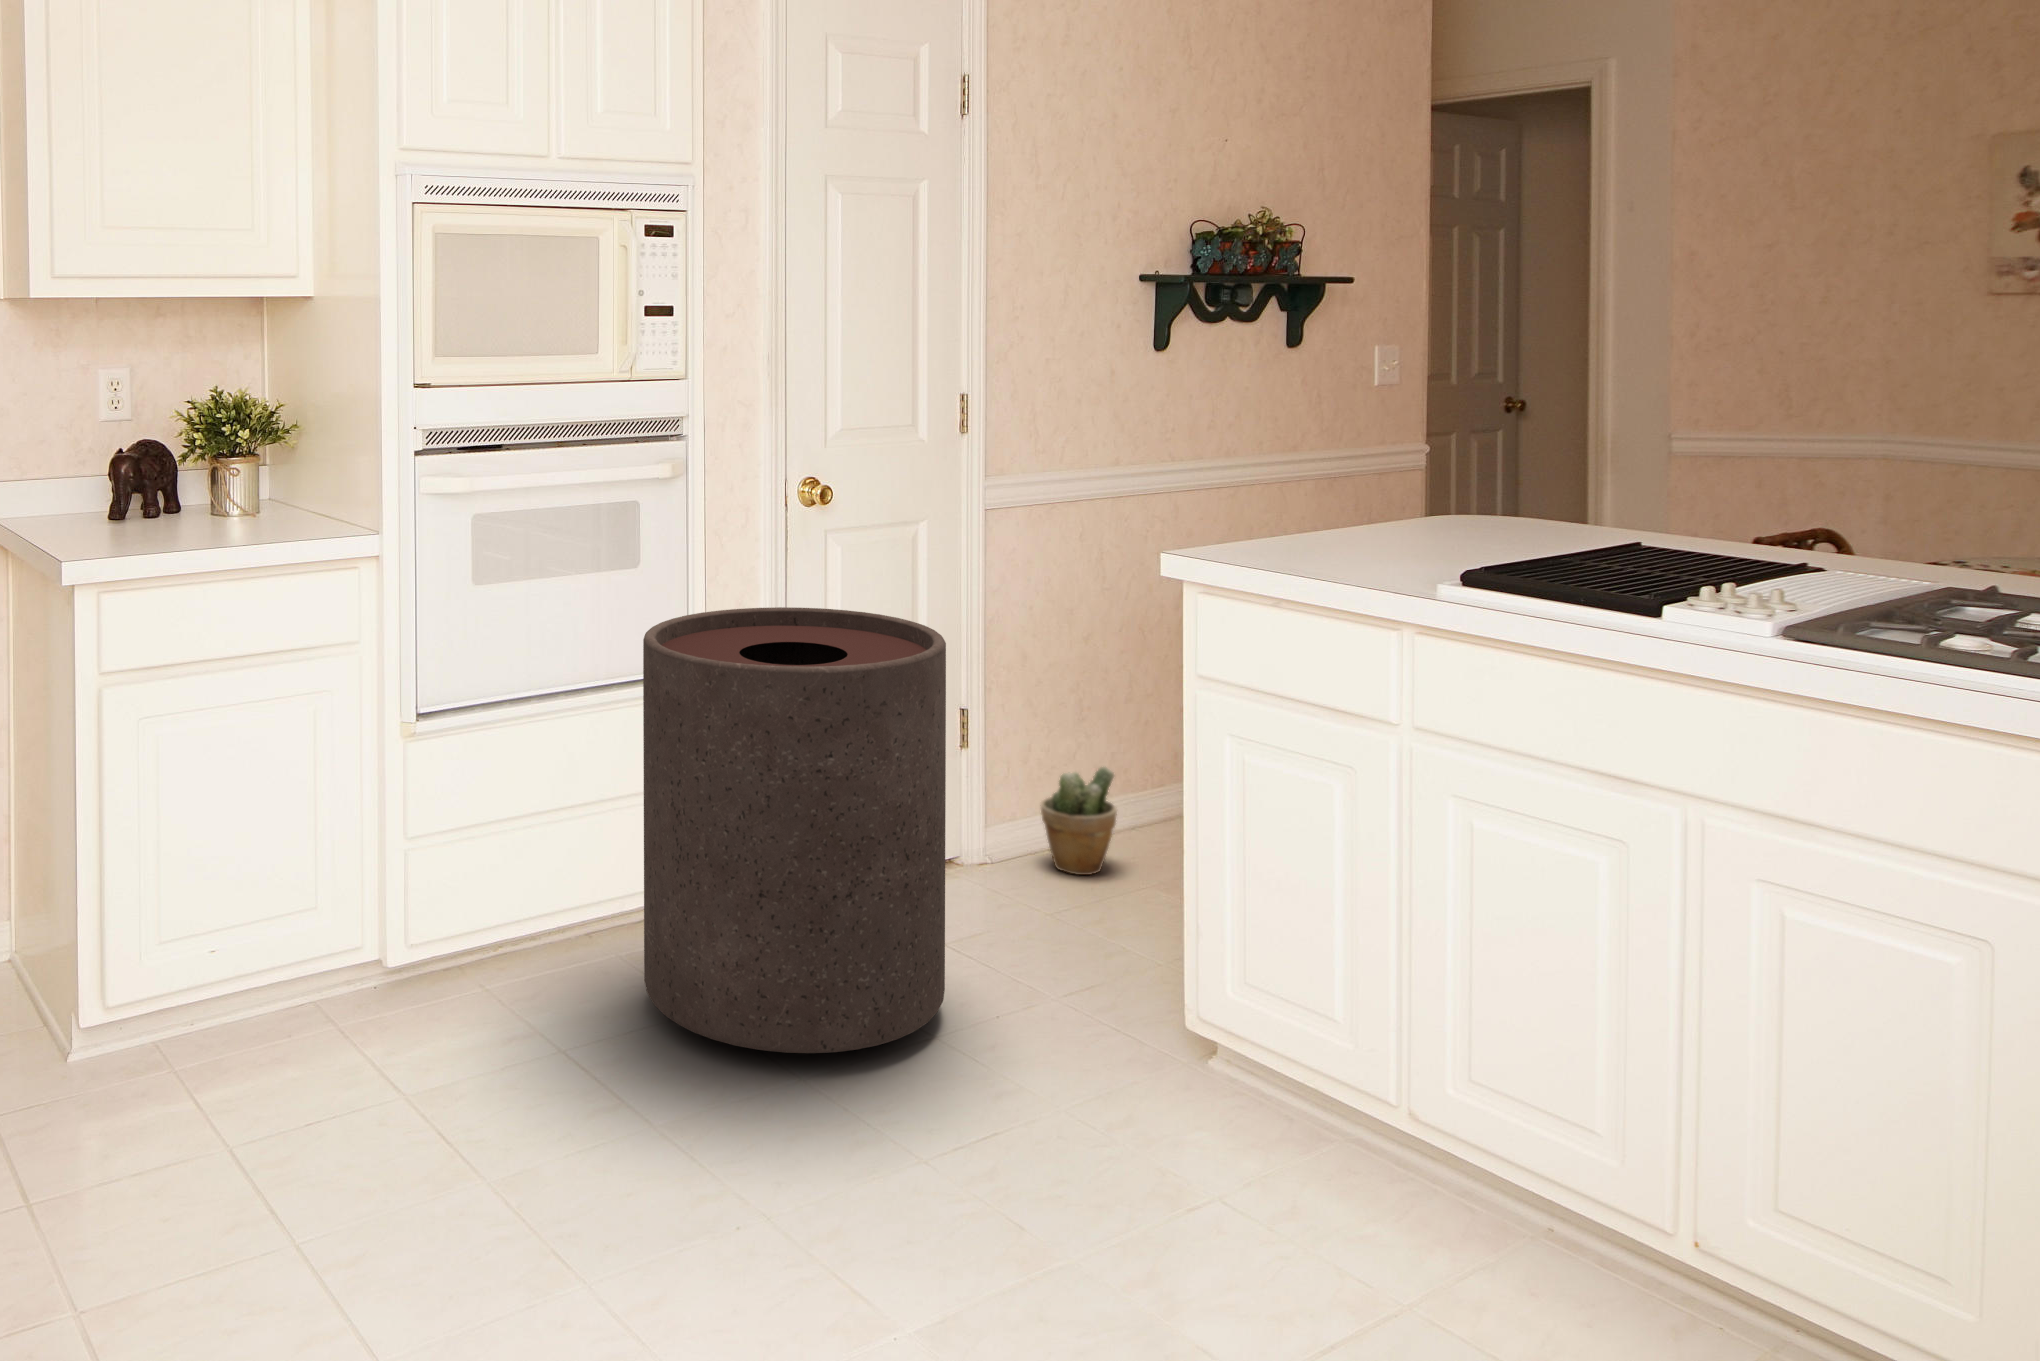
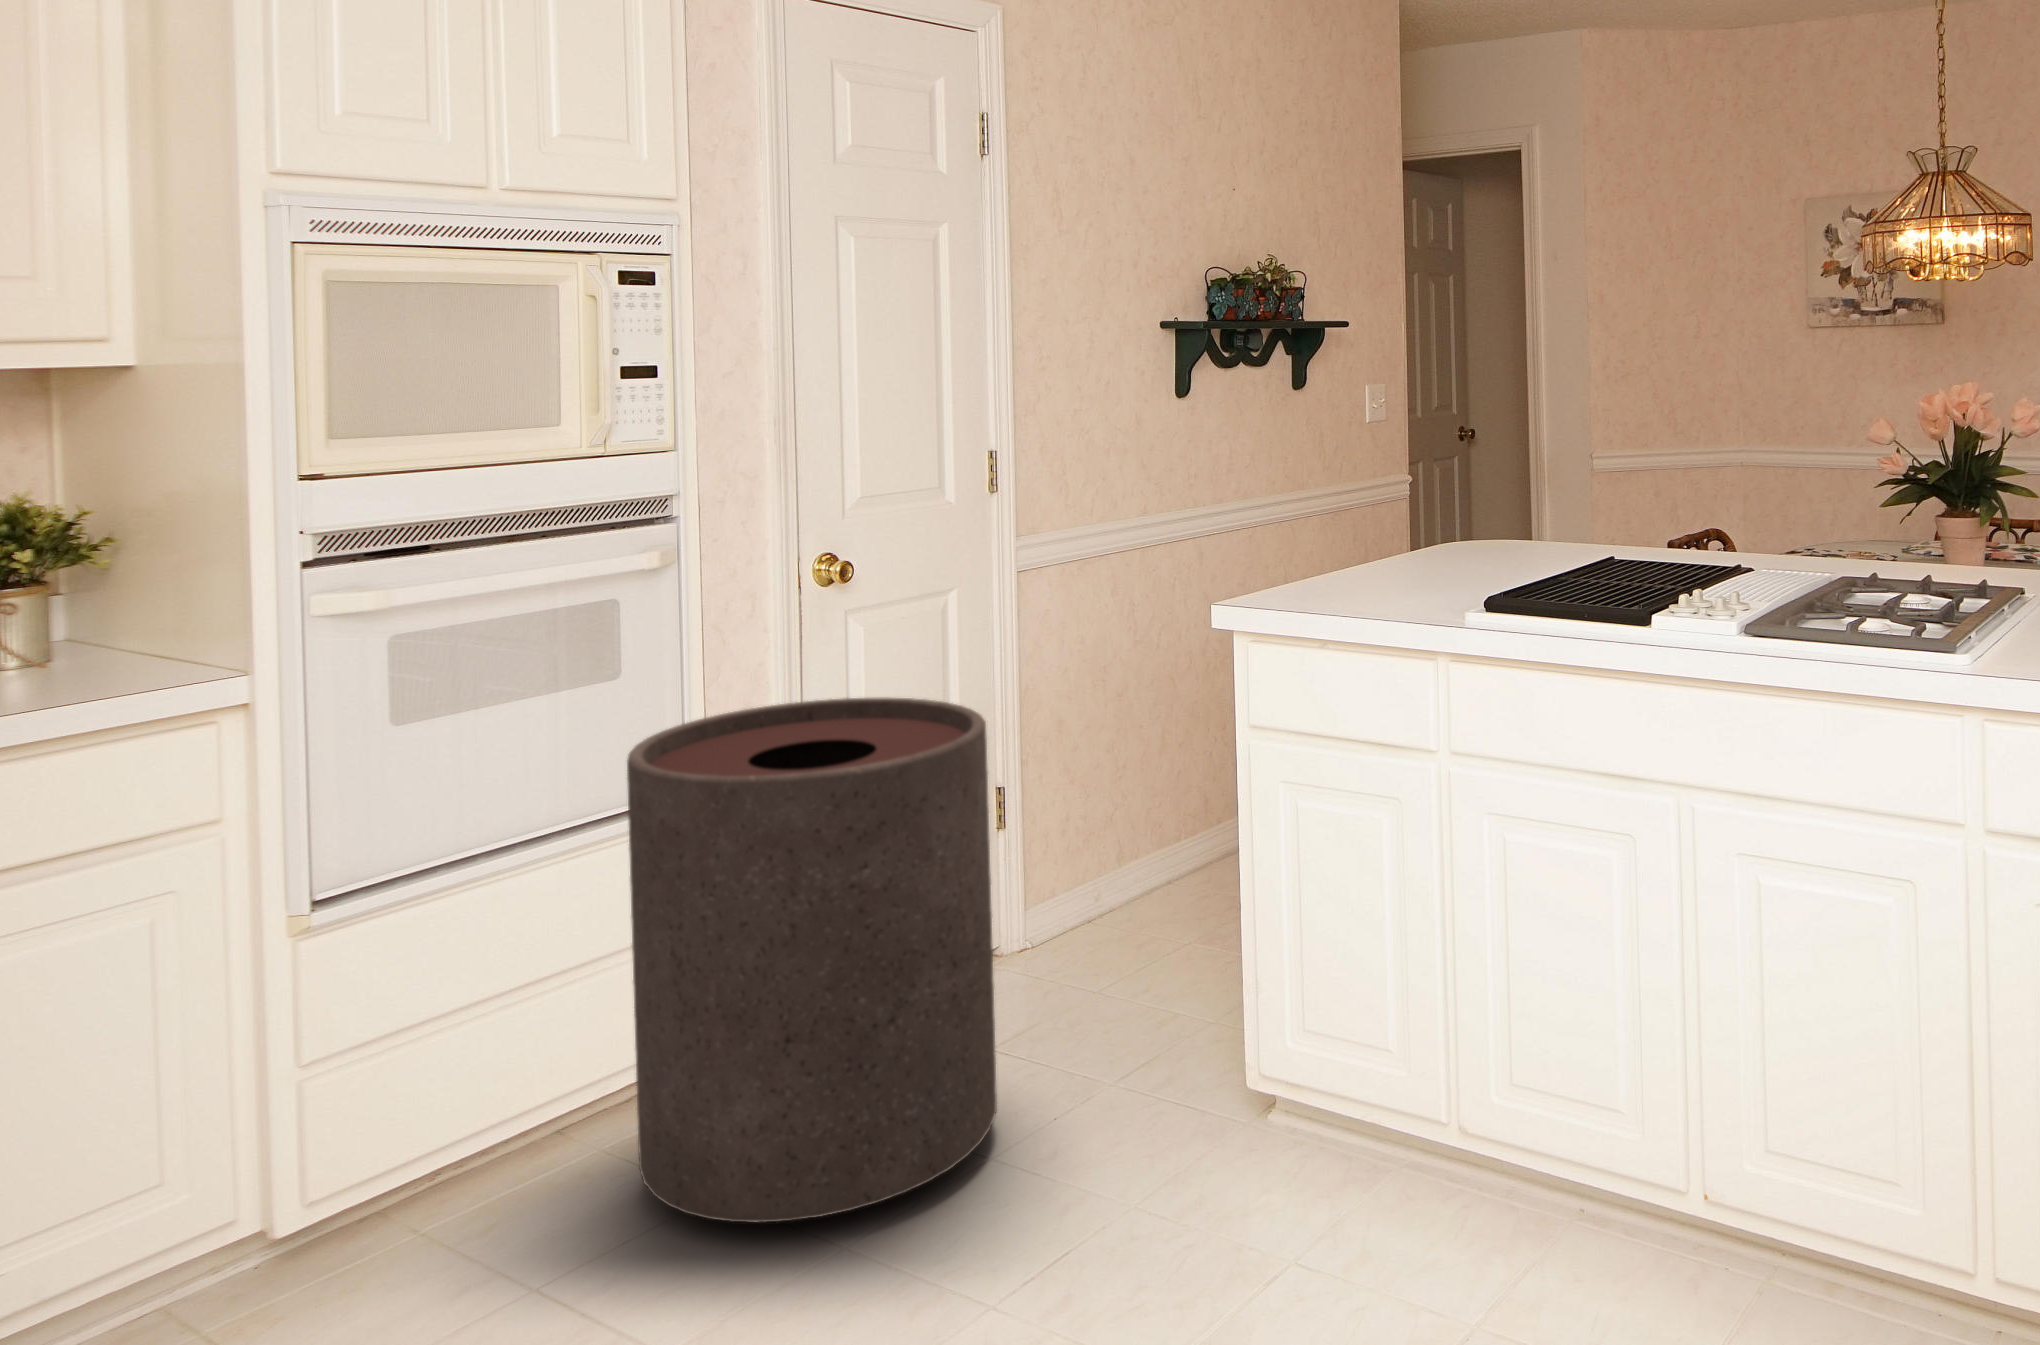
potted plant: present [1041,767,1117,875] -> none [1078,826,1156,943]

